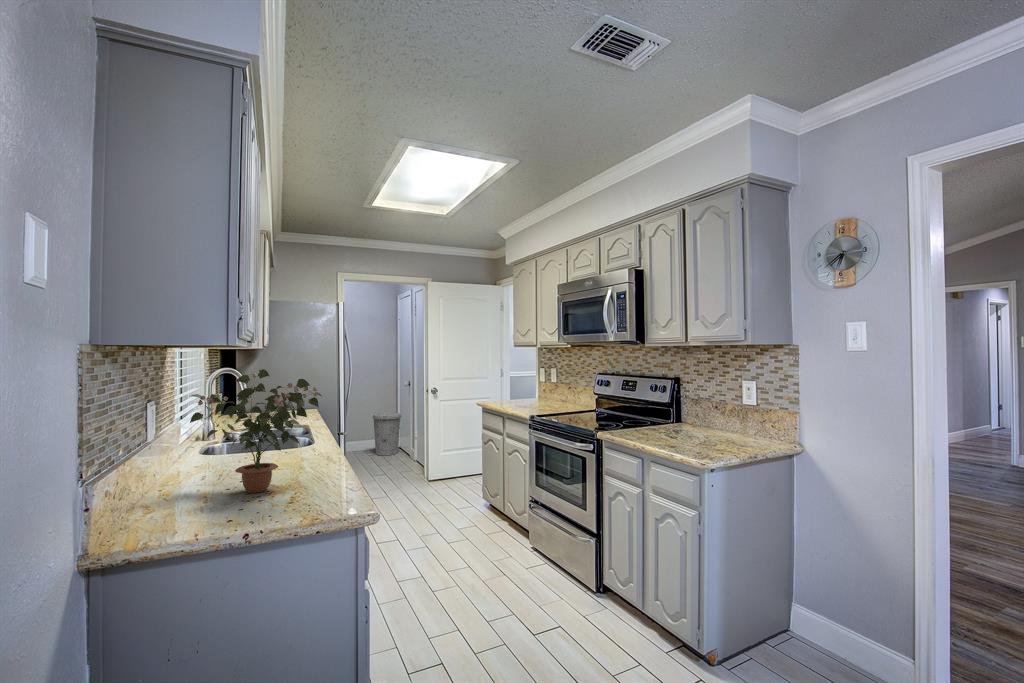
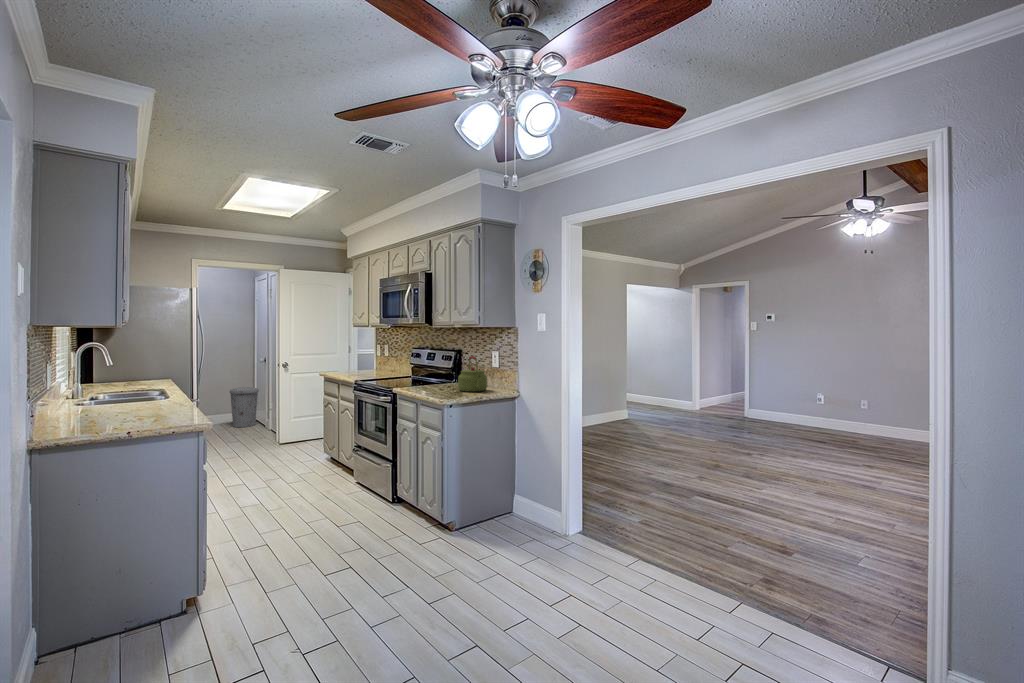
potted plant: present [190,369,321,493] -> none [78,342,175,420]
kettle: none [697,387,745,441] -> present [458,356,487,392]

